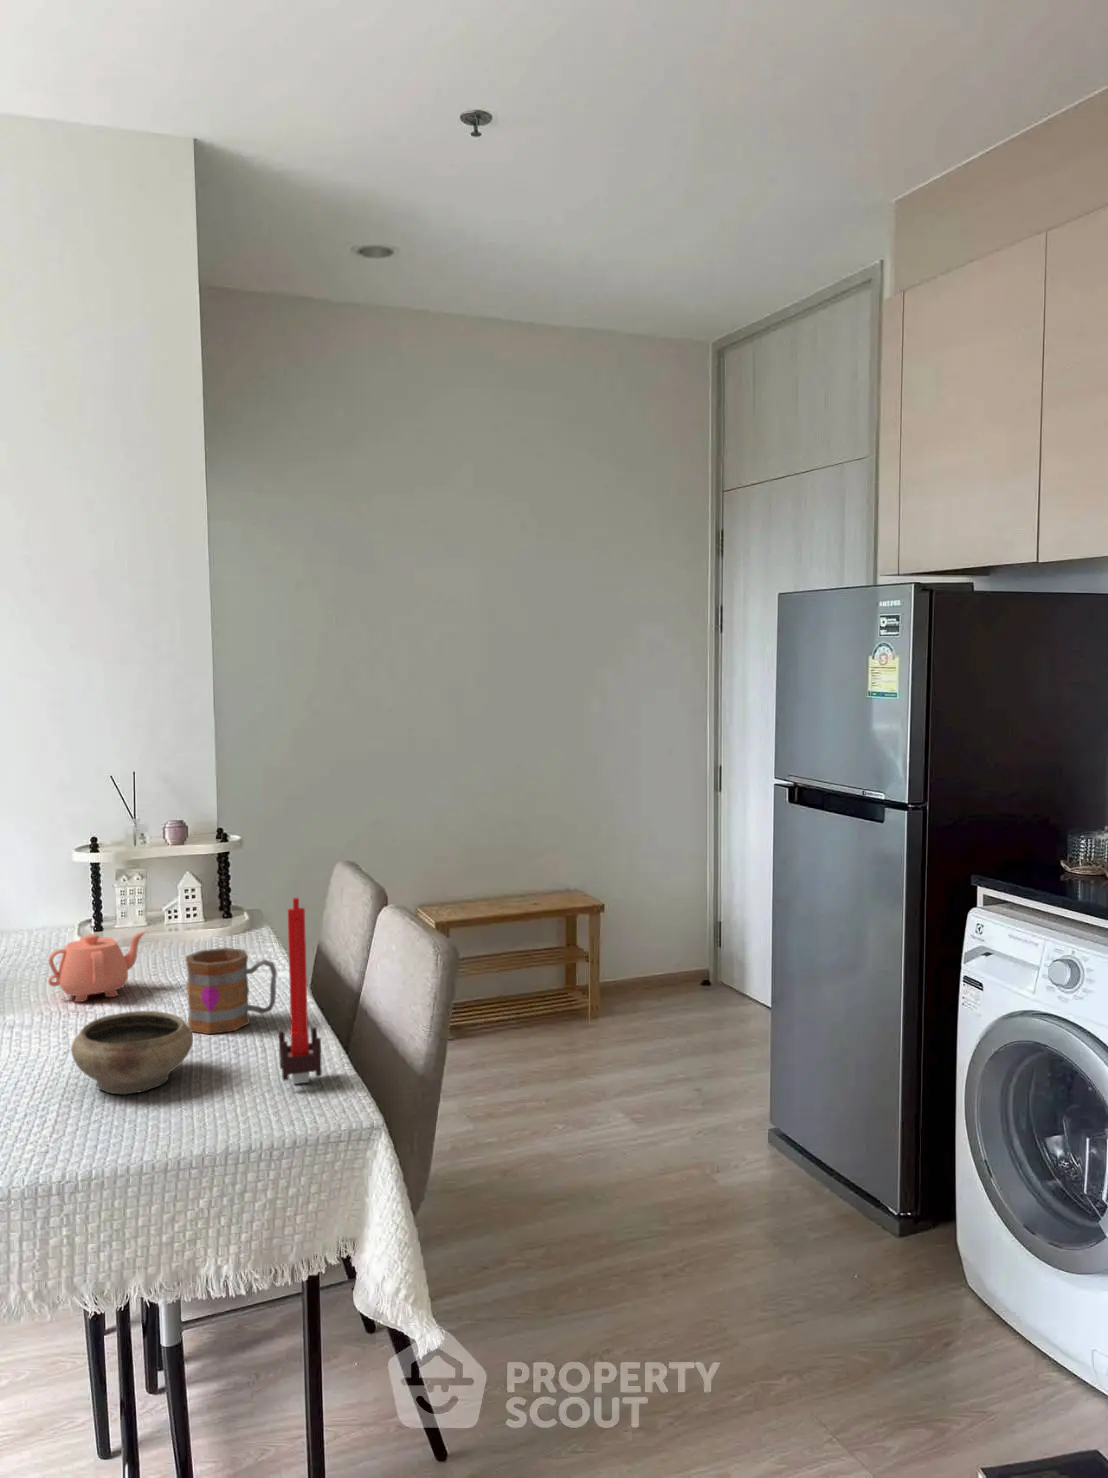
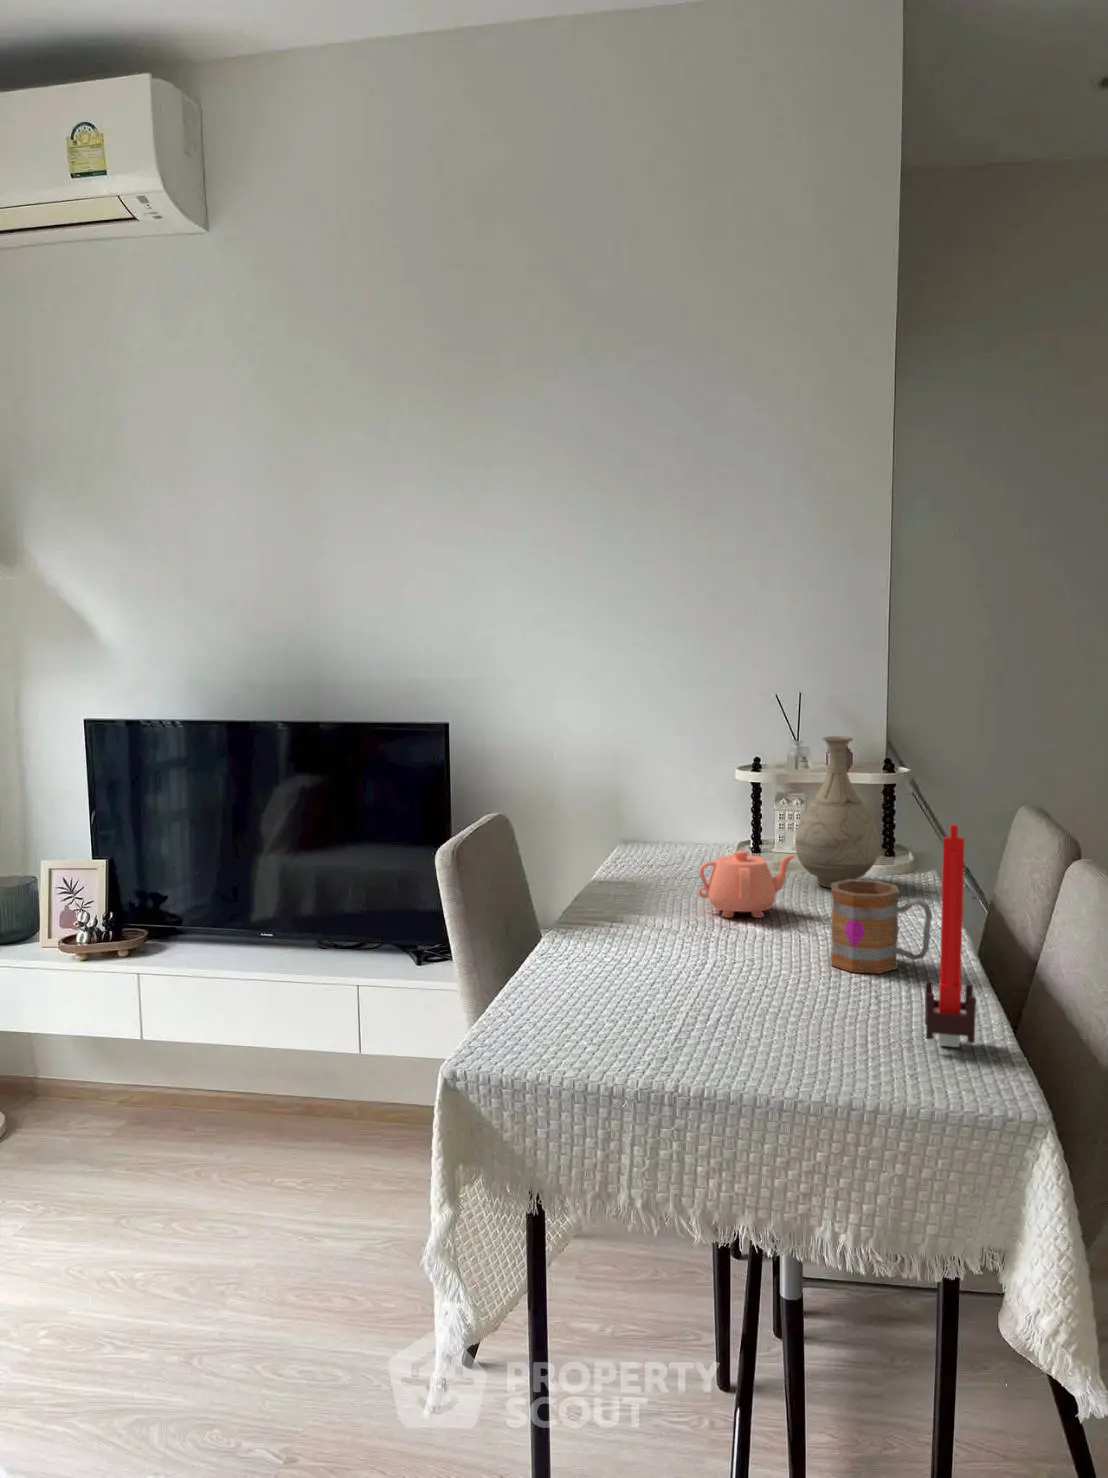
vase: none [141,814,221,957] -> present [795,736,880,888]
ceramic bowl: present [71,1011,193,1094] -> none [702,931,828,1019]

